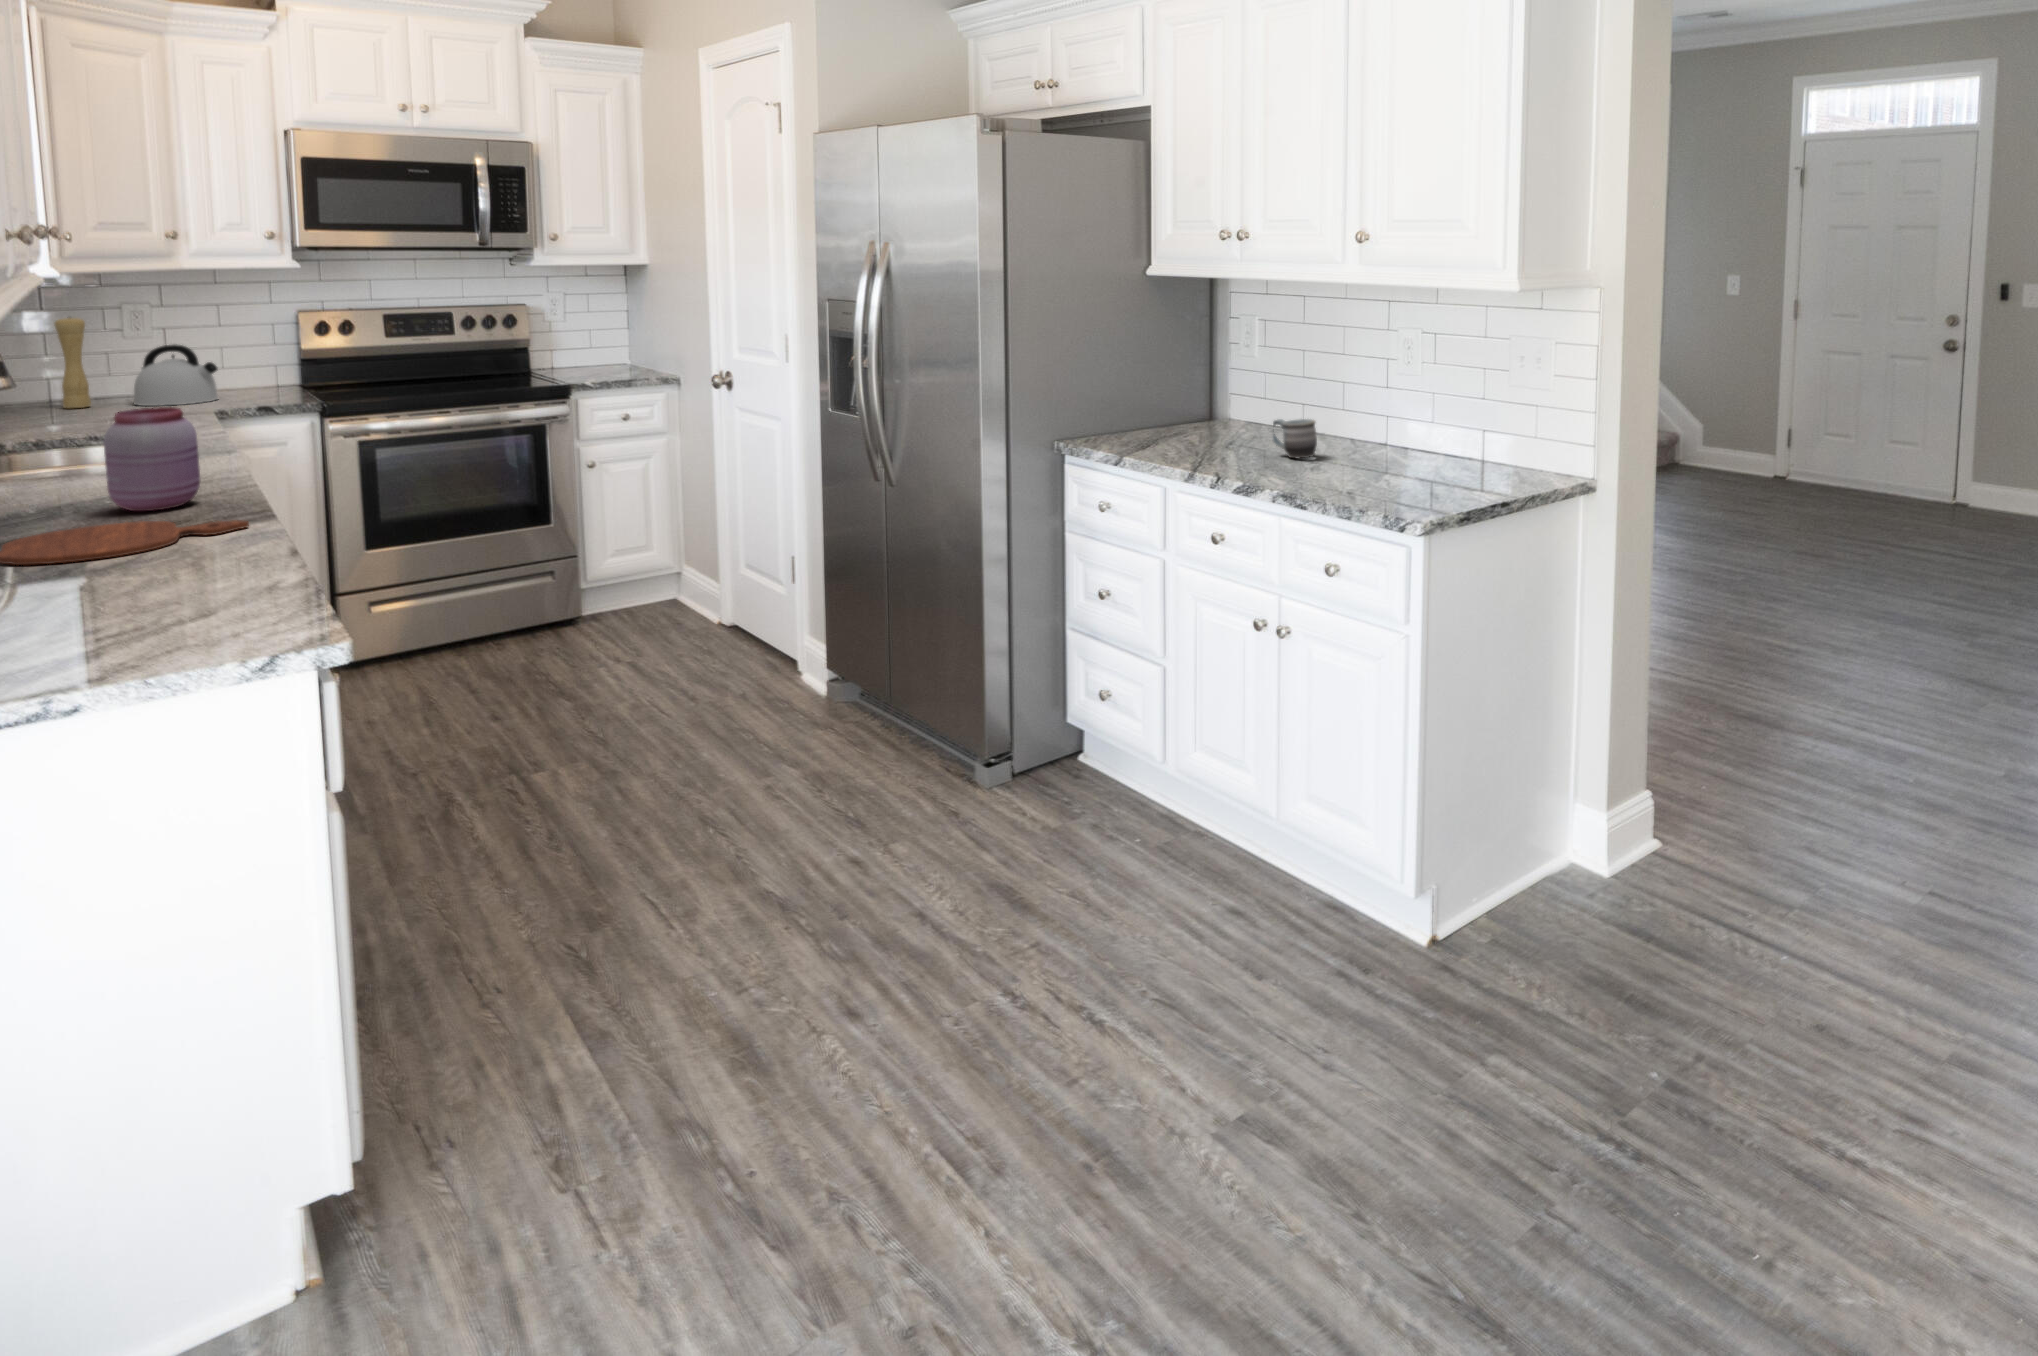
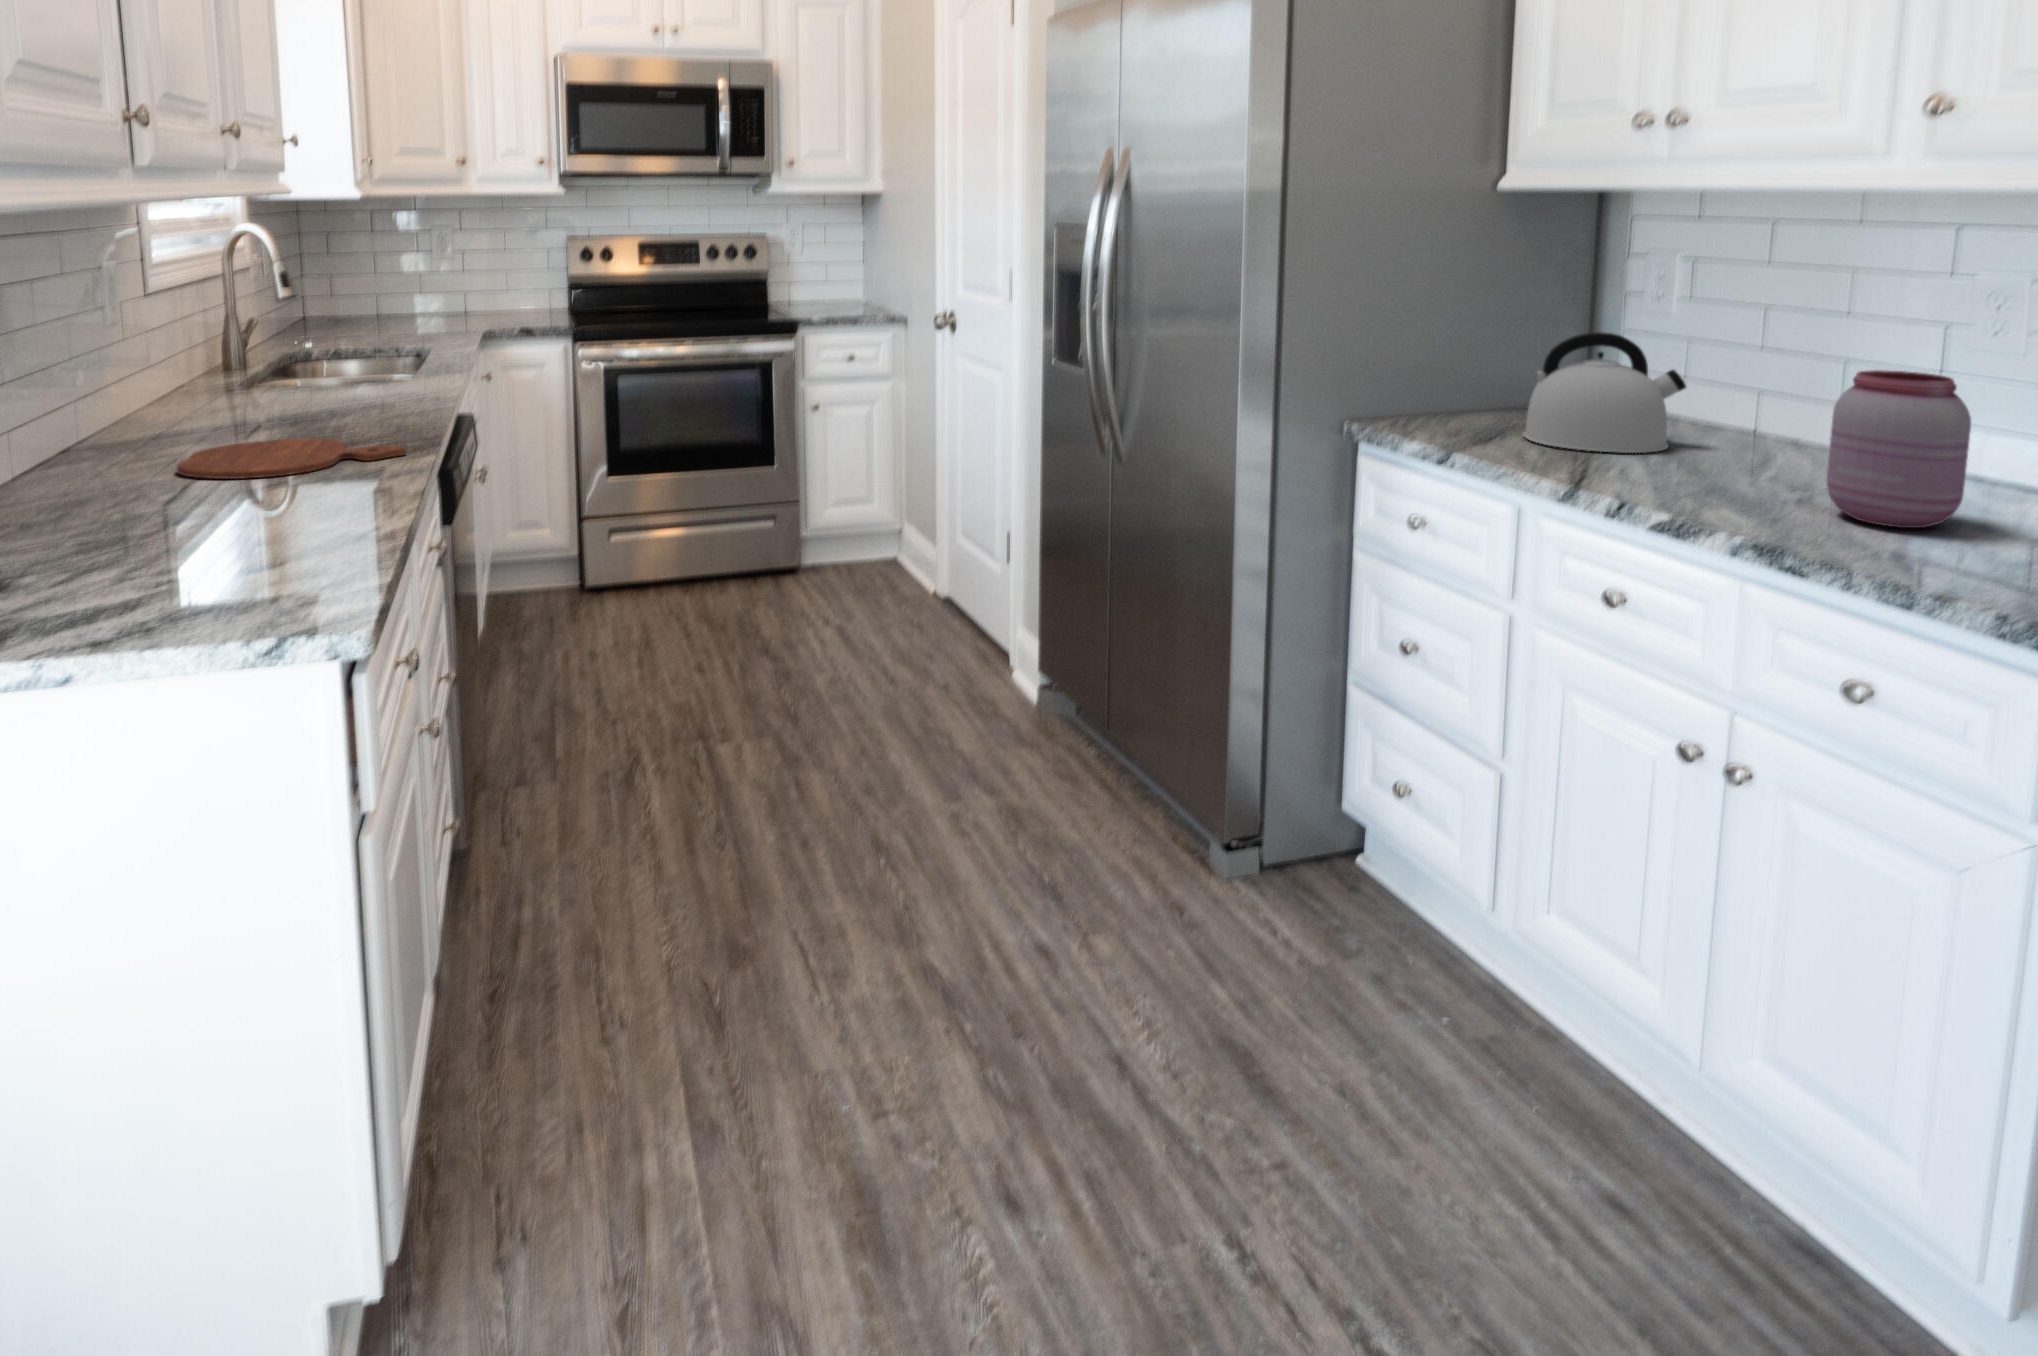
pepper mill: present [54,317,91,408] -> none [379,237,405,322]
kettle: present [134,344,218,406] -> present [1524,332,1687,453]
jar: present [104,407,200,511] -> present [1827,370,1971,528]
mug: present [1273,419,1317,459] -> none [1714,414,1801,481]

